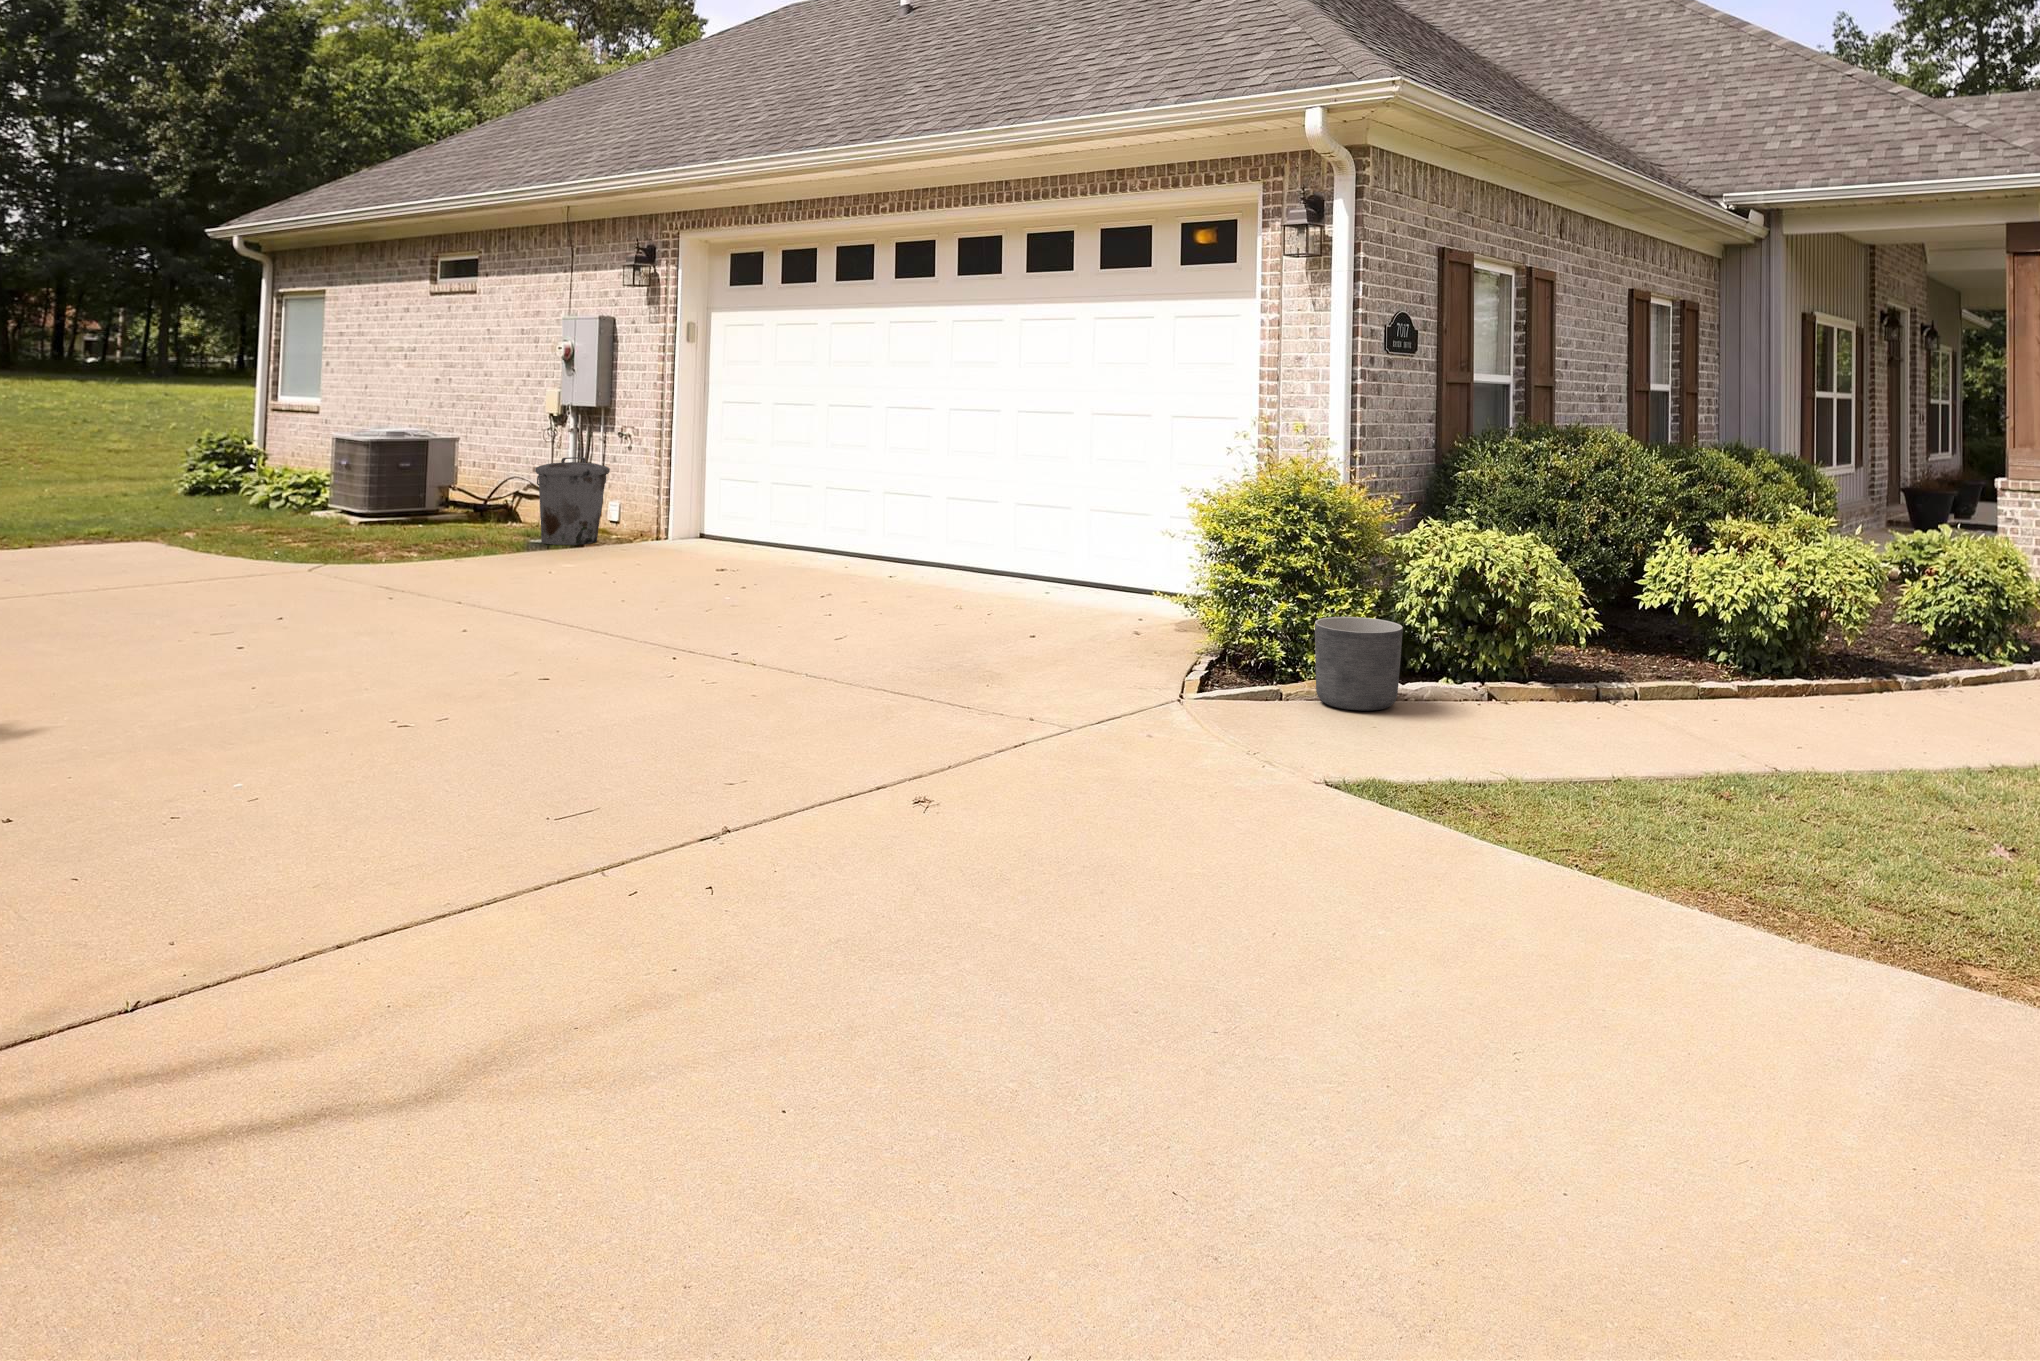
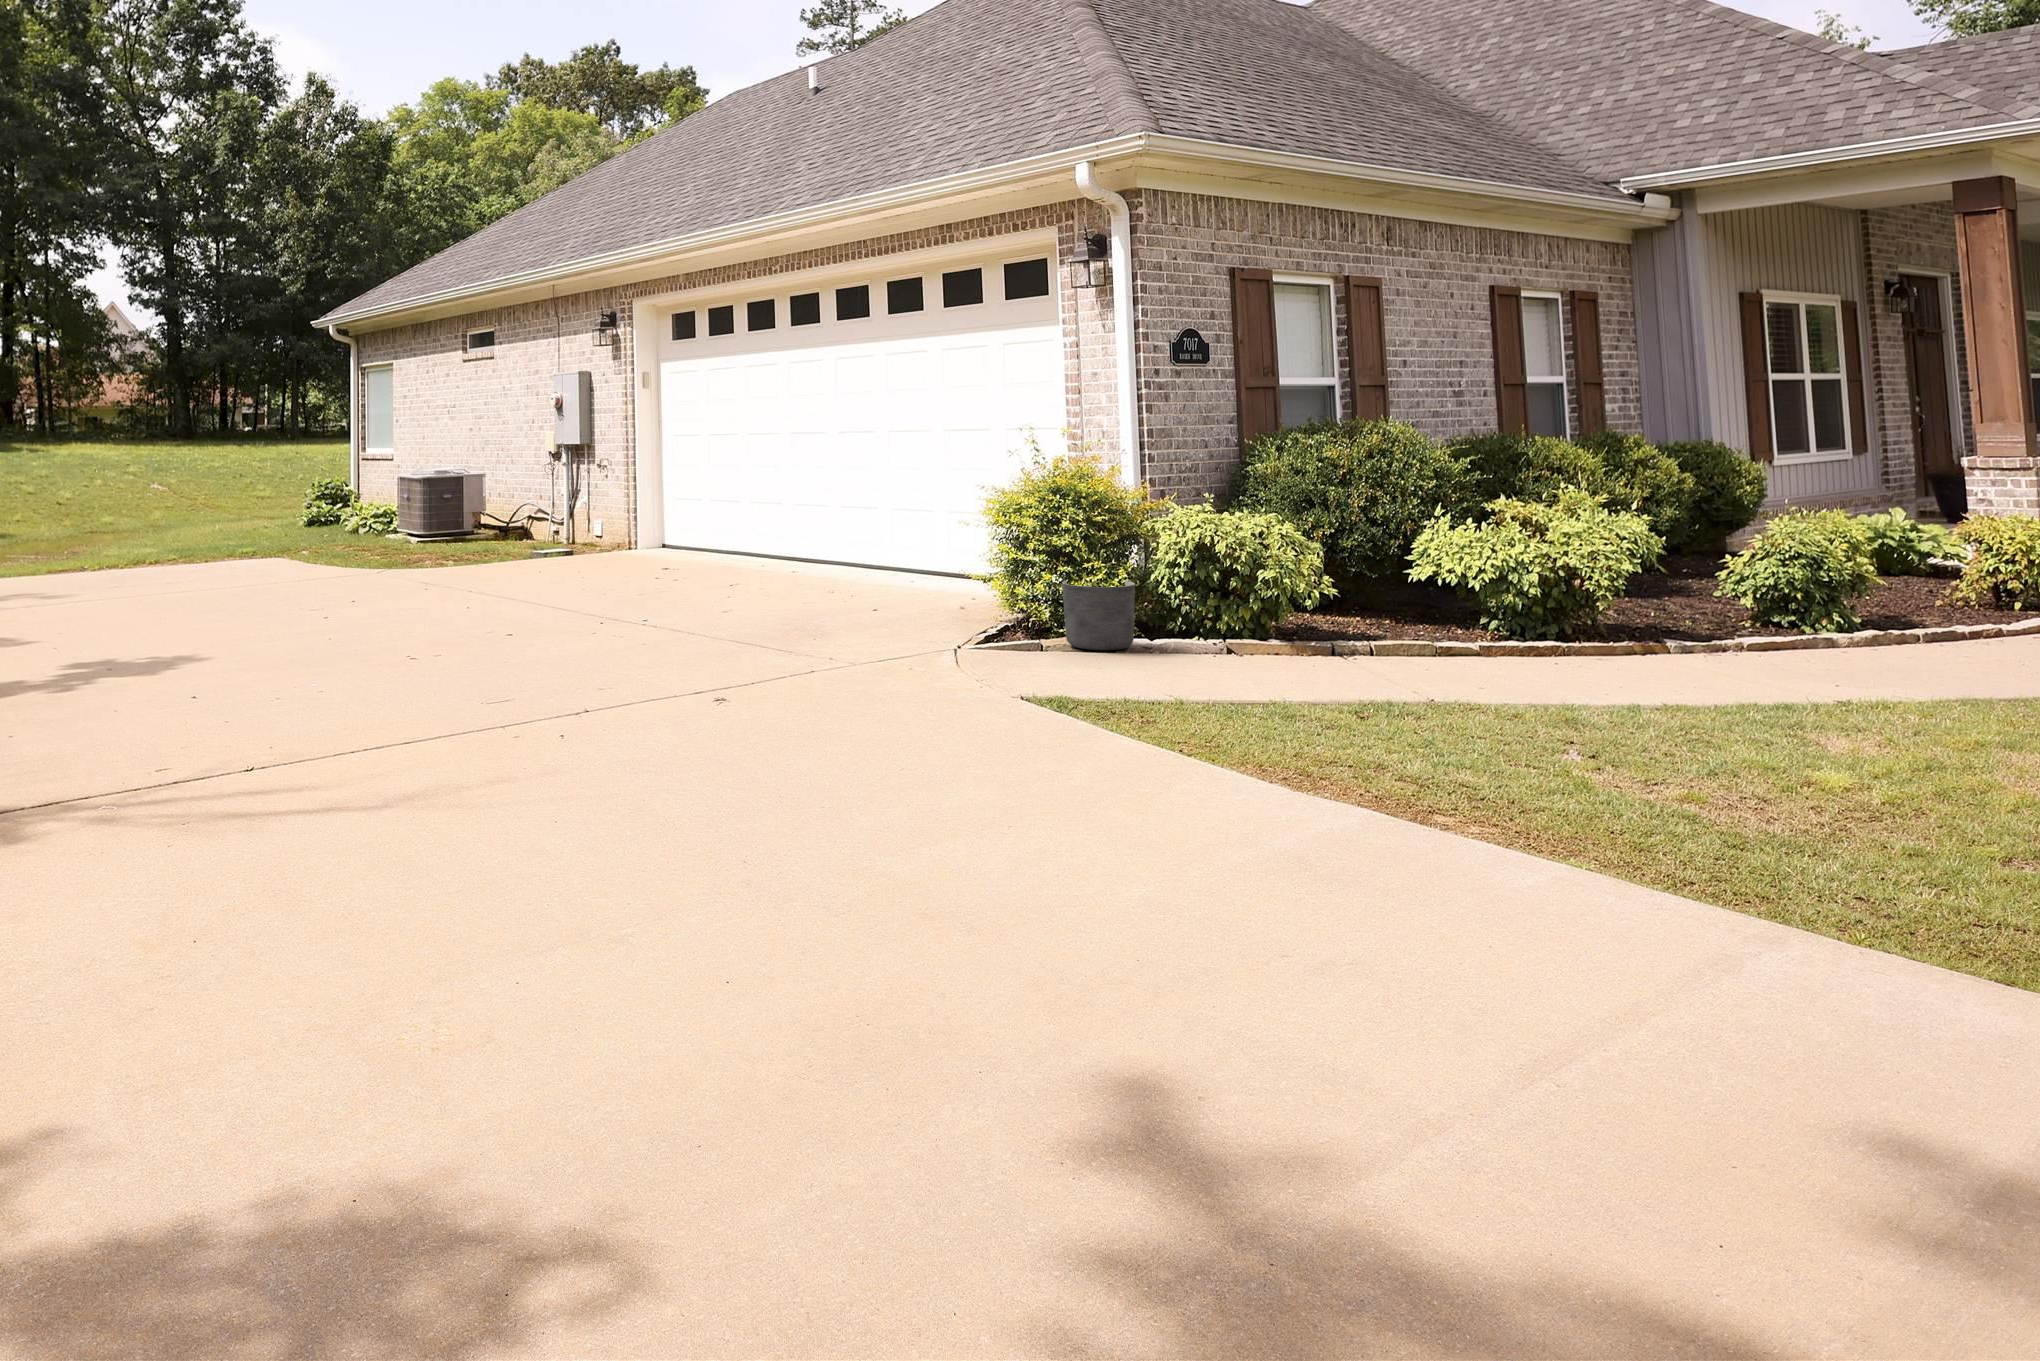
trash can: present [535,457,610,545] -> none [539,486,594,556]

